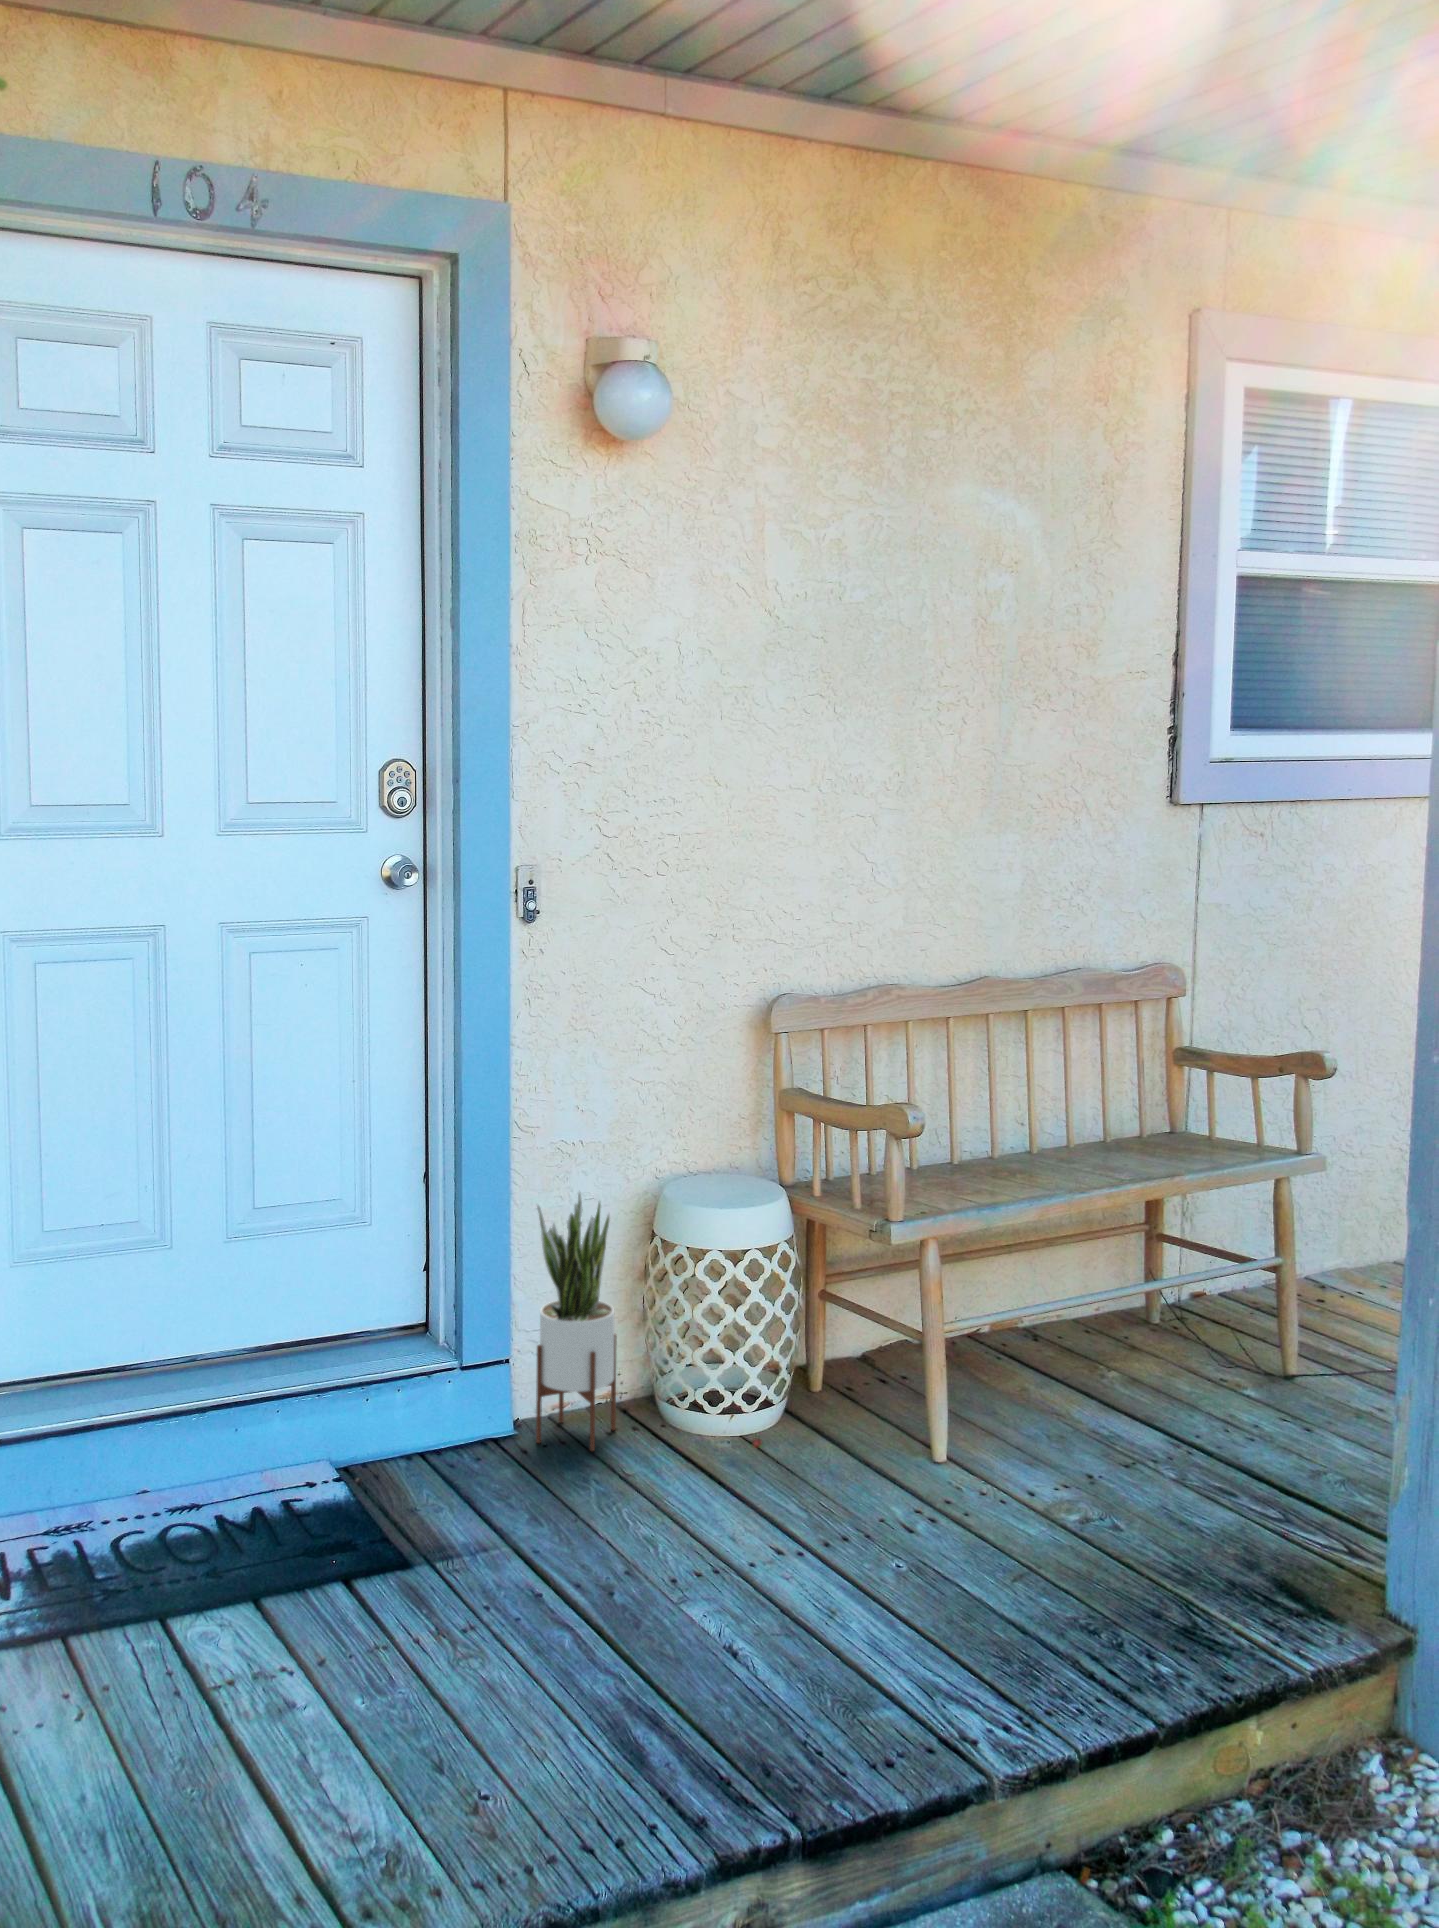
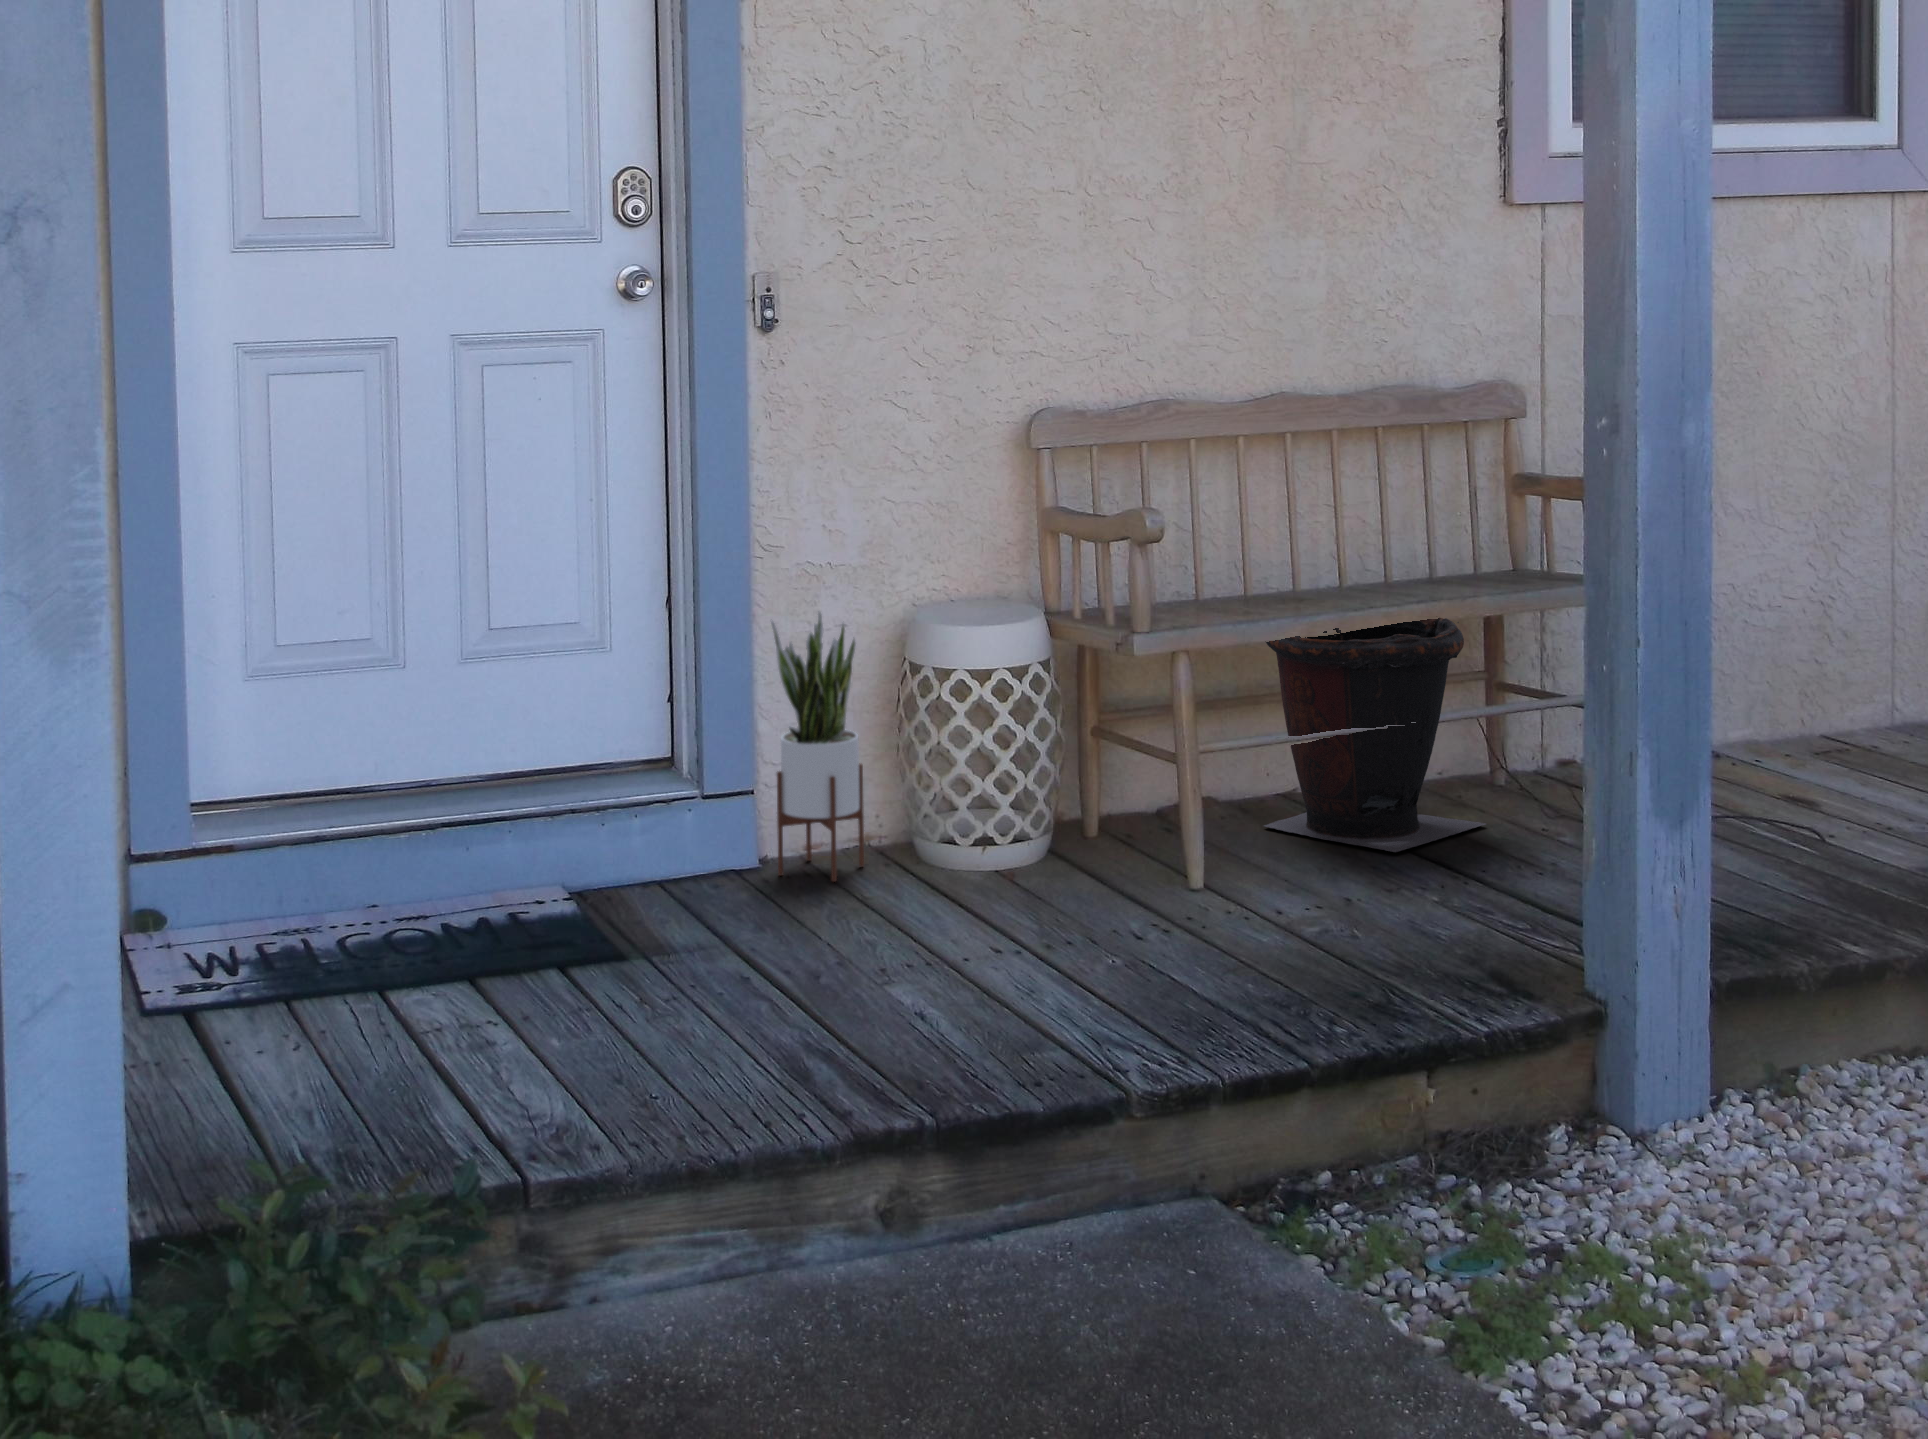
bucket: none [967,1171,1167,1408] -> present [1264,618,1486,852]

